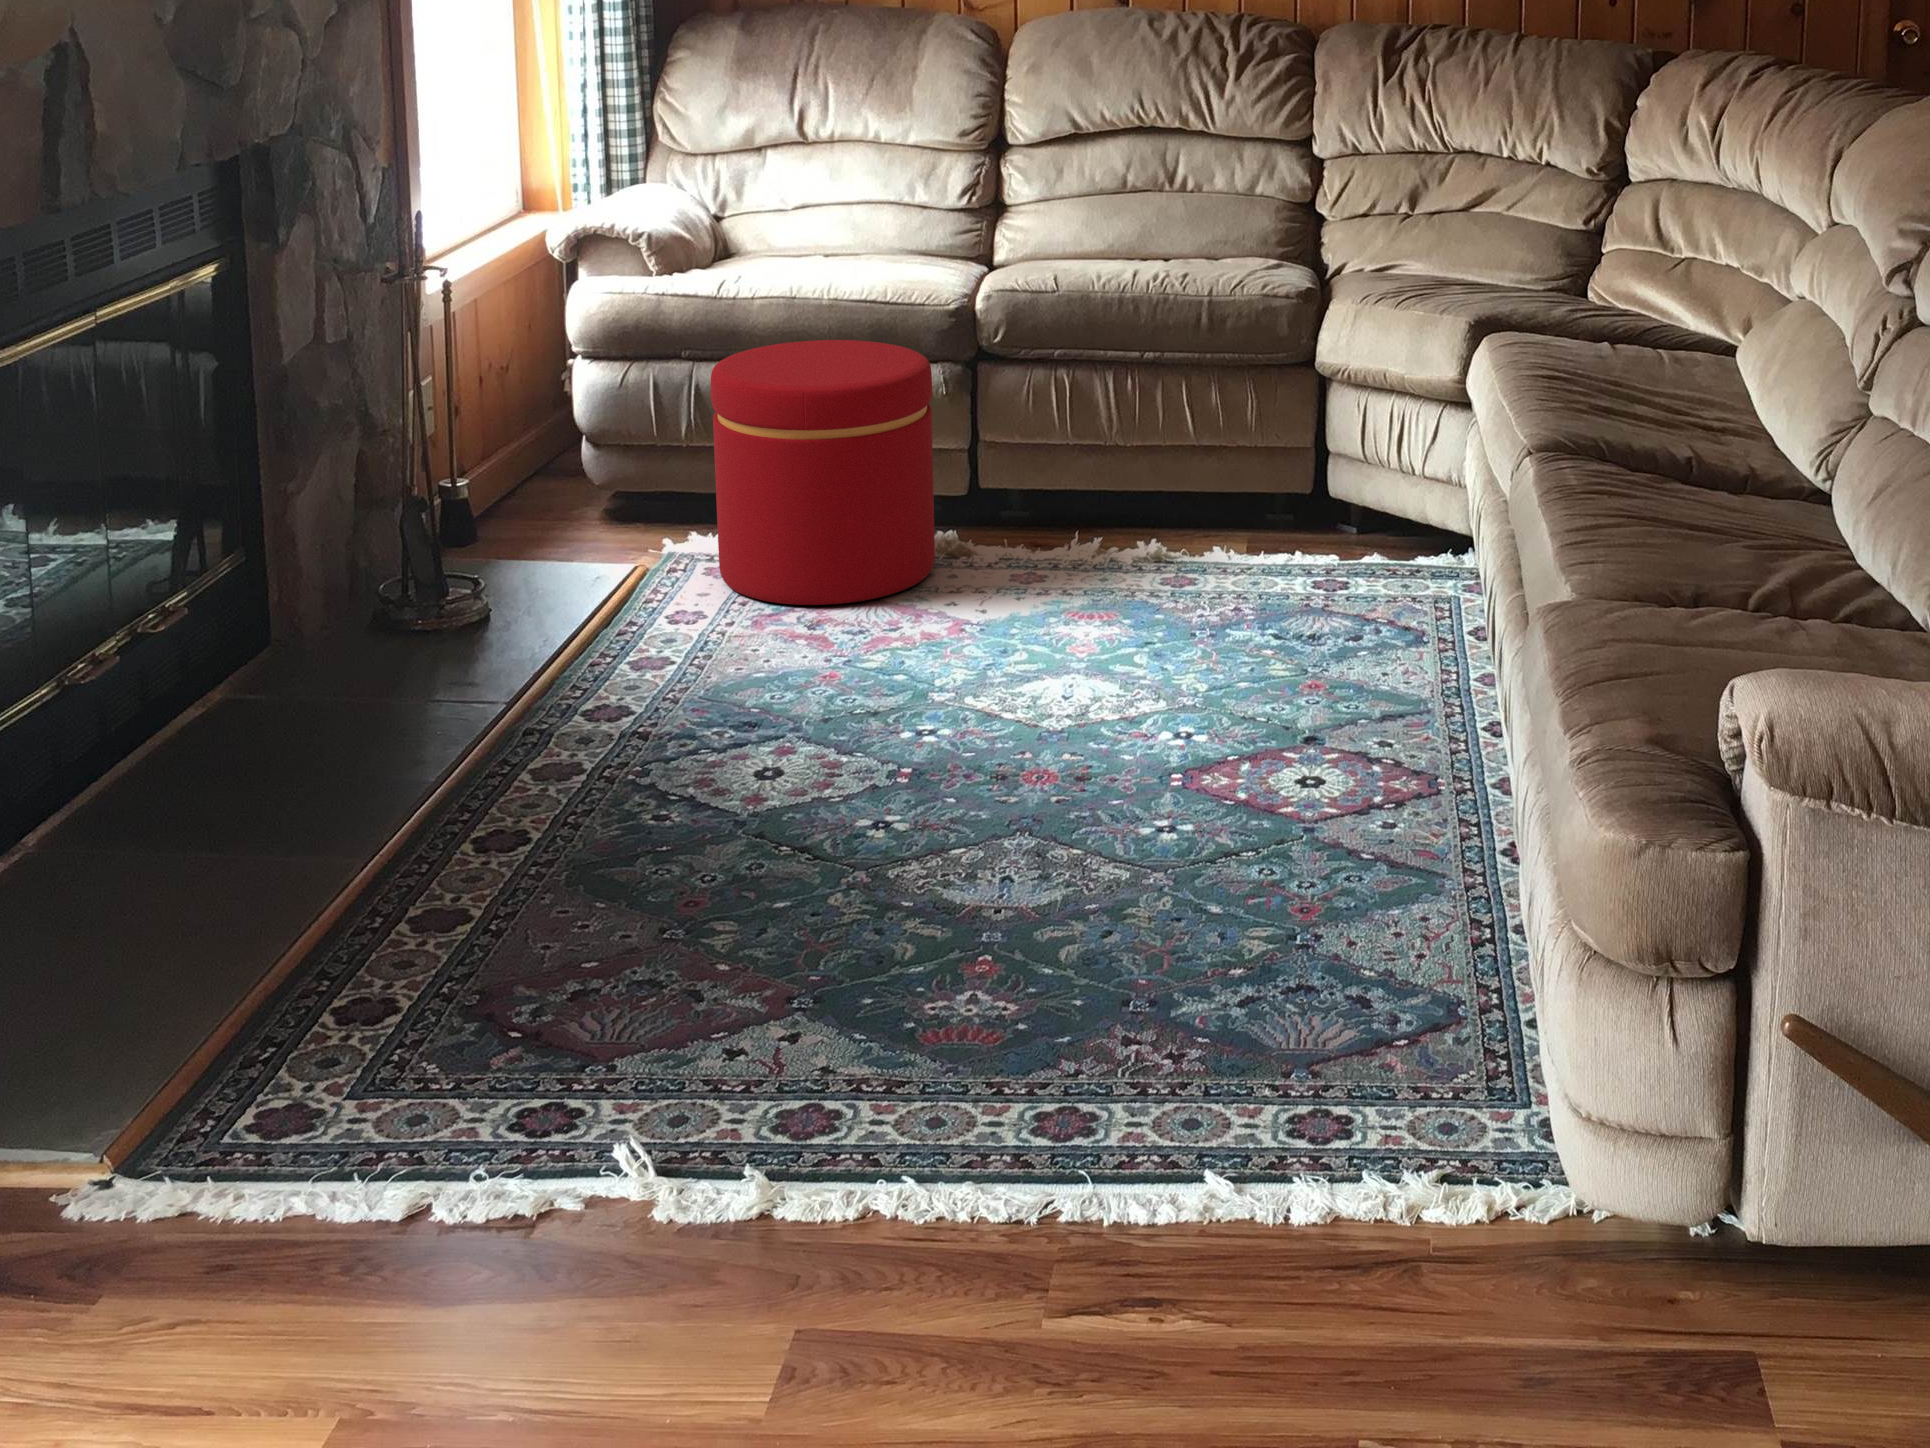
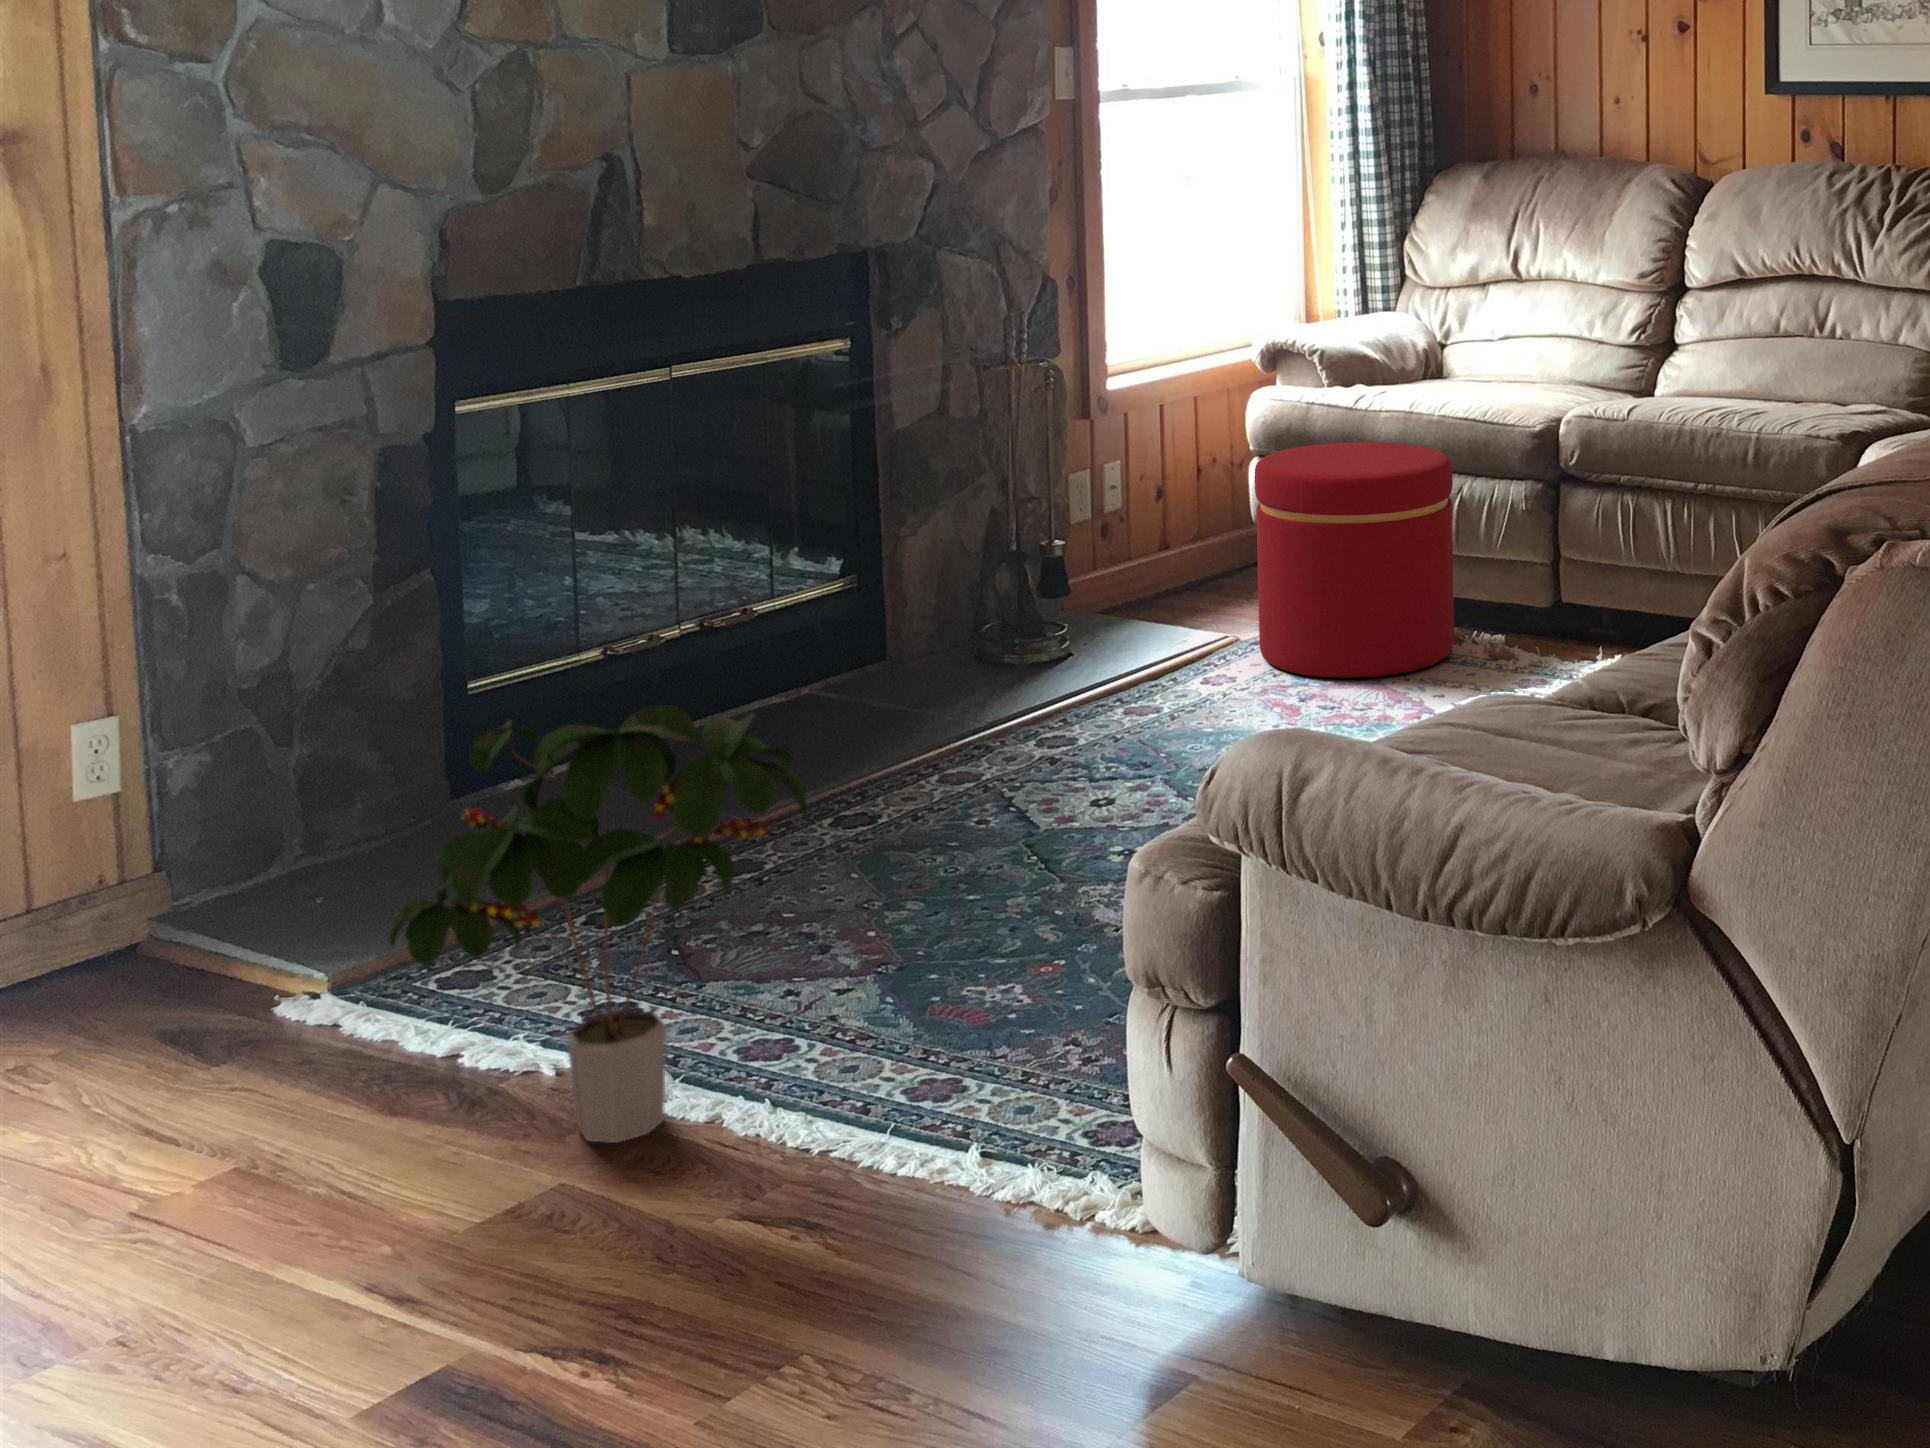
potted plant: none [550,758,975,1284] -> present [390,705,807,1143]

